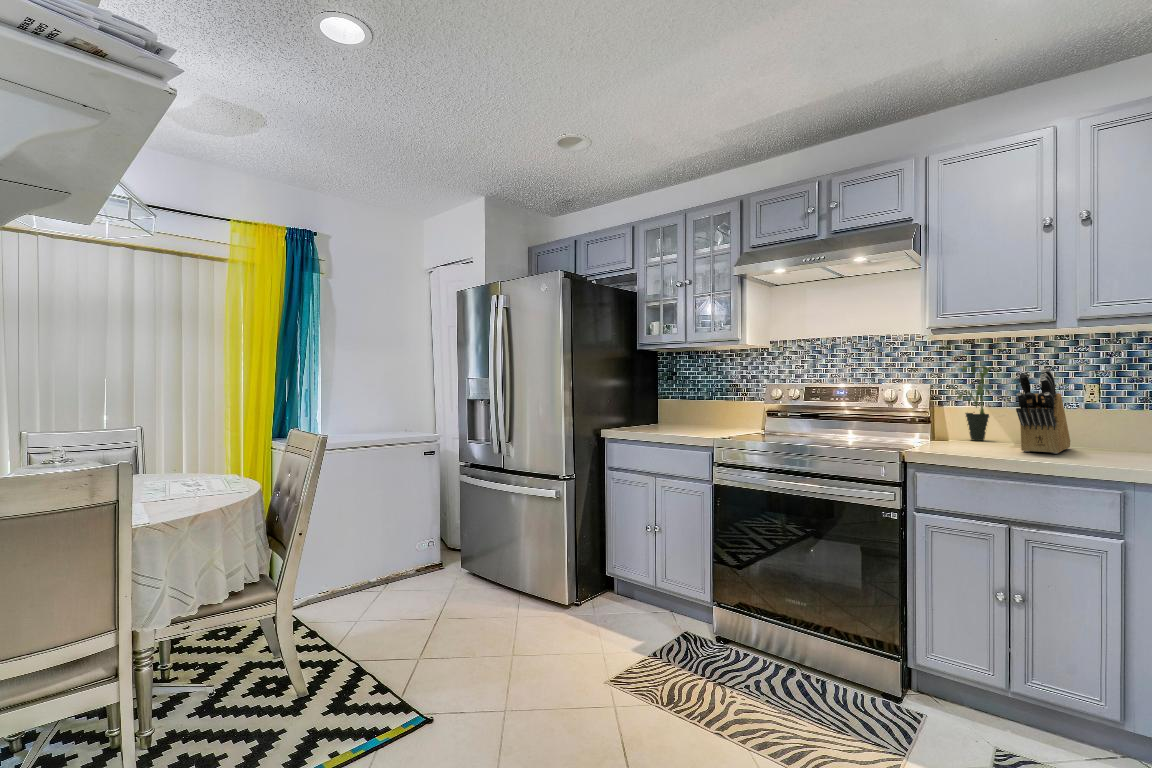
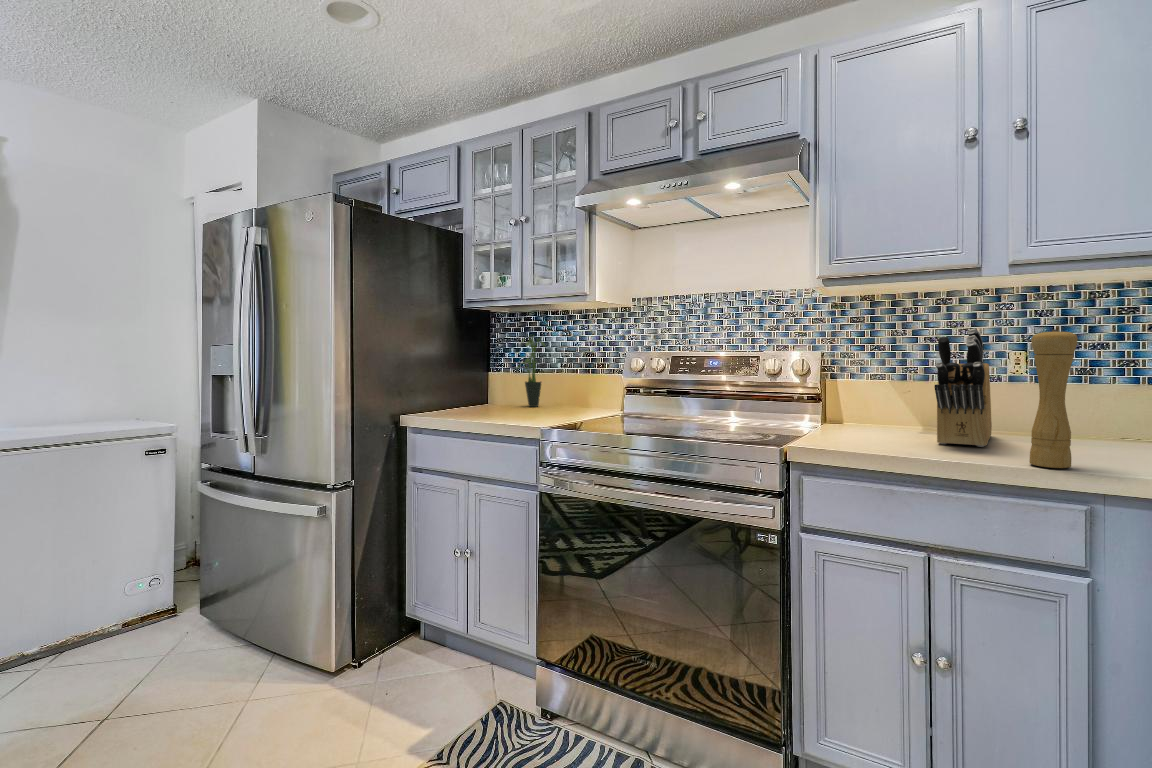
potted plant: present [957,362,997,441] -> present [517,338,545,407]
pepper mill: none [1082,371,1115,465] -> present [1029,329,1078,468]

